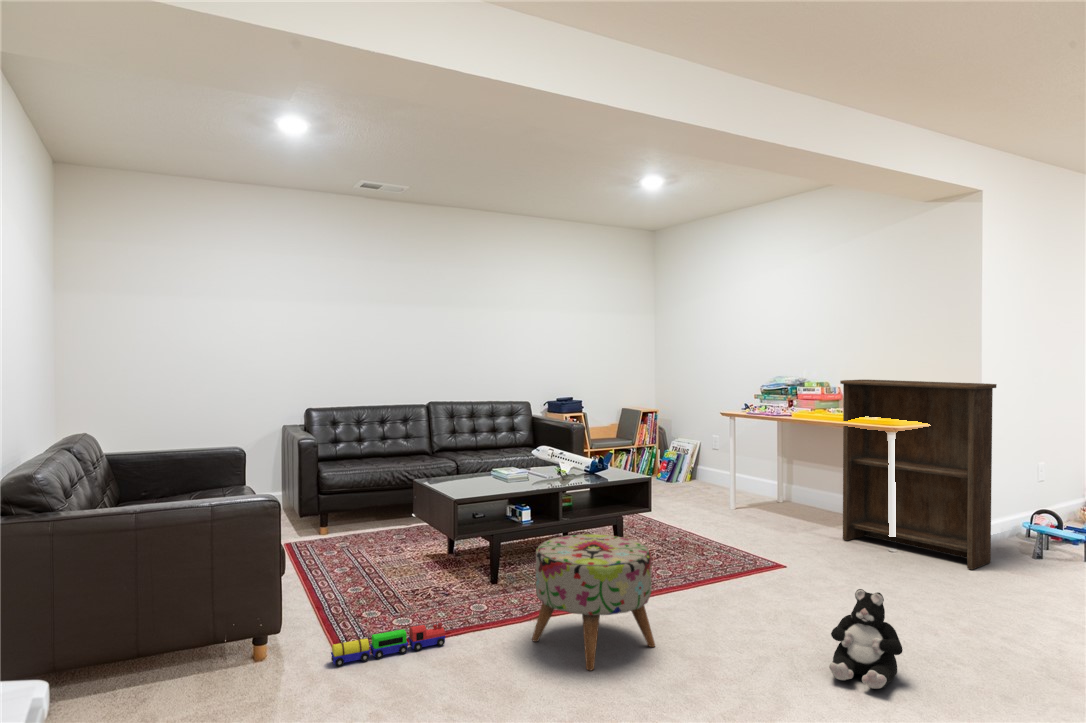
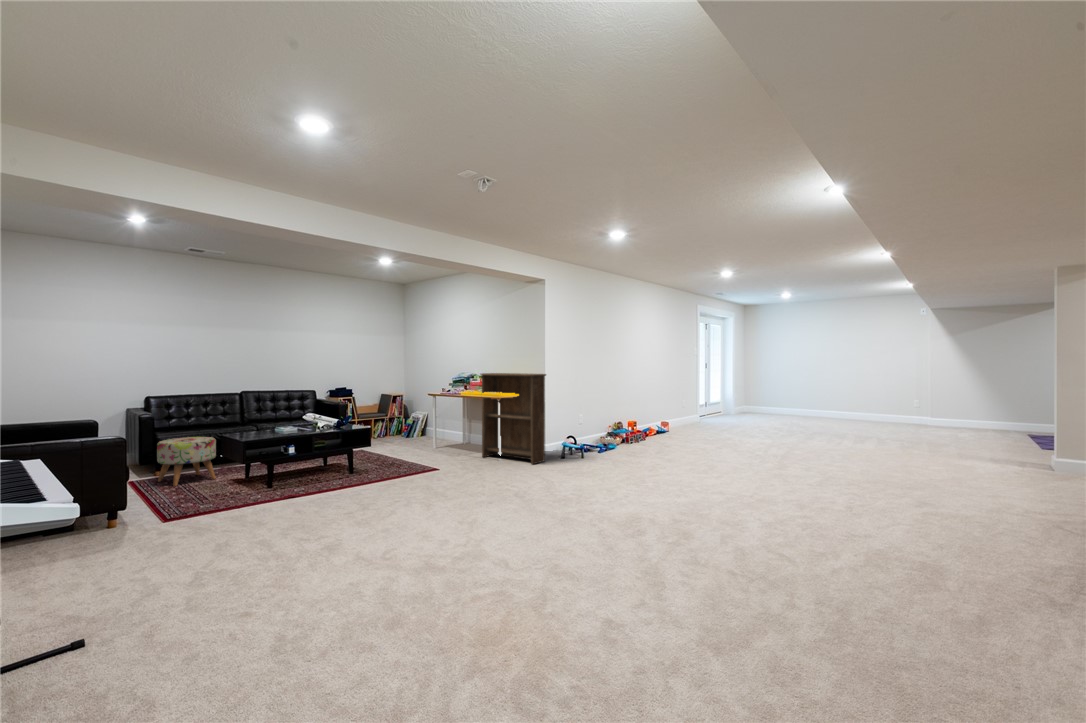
ottoman: present [532,534,655,670] -> present [157,437,216,486]
plush toy: present [829,589,903,689] -> none [426,465,459,506]
toy train: present [331,623,446,667] -> none [158,501,231,526]

